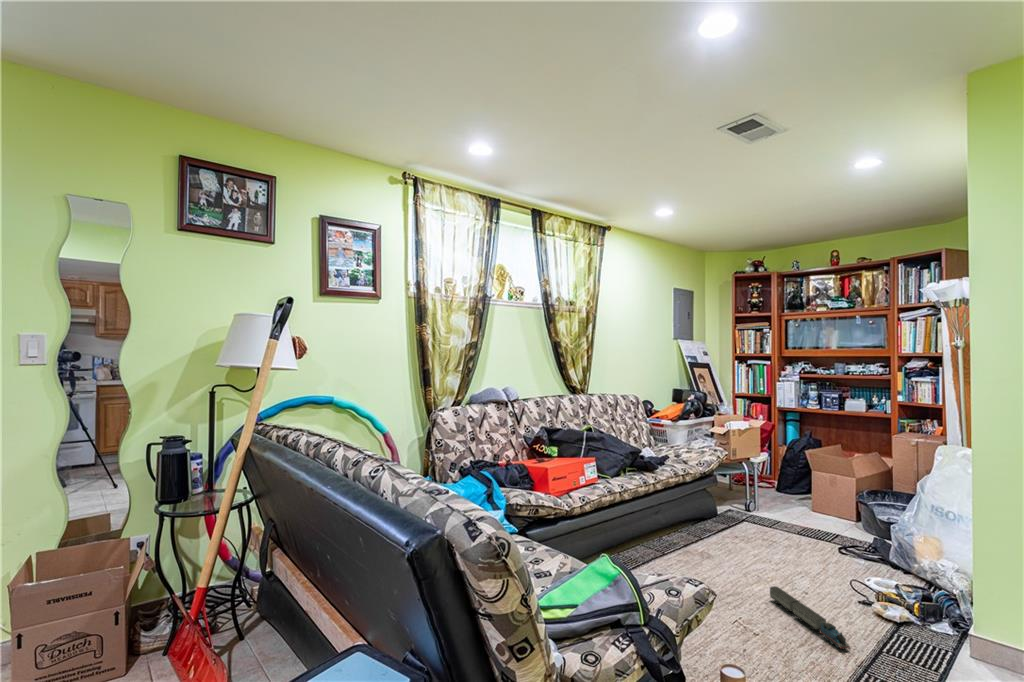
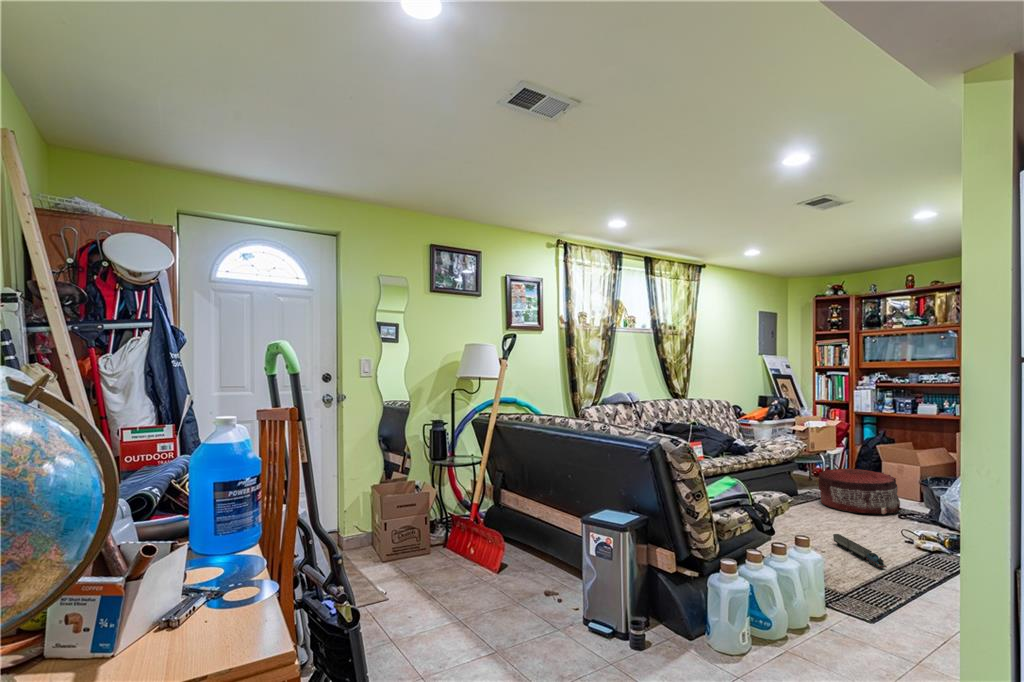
pouf: none [741,480,841,543] -> present [818,468,901,514]

